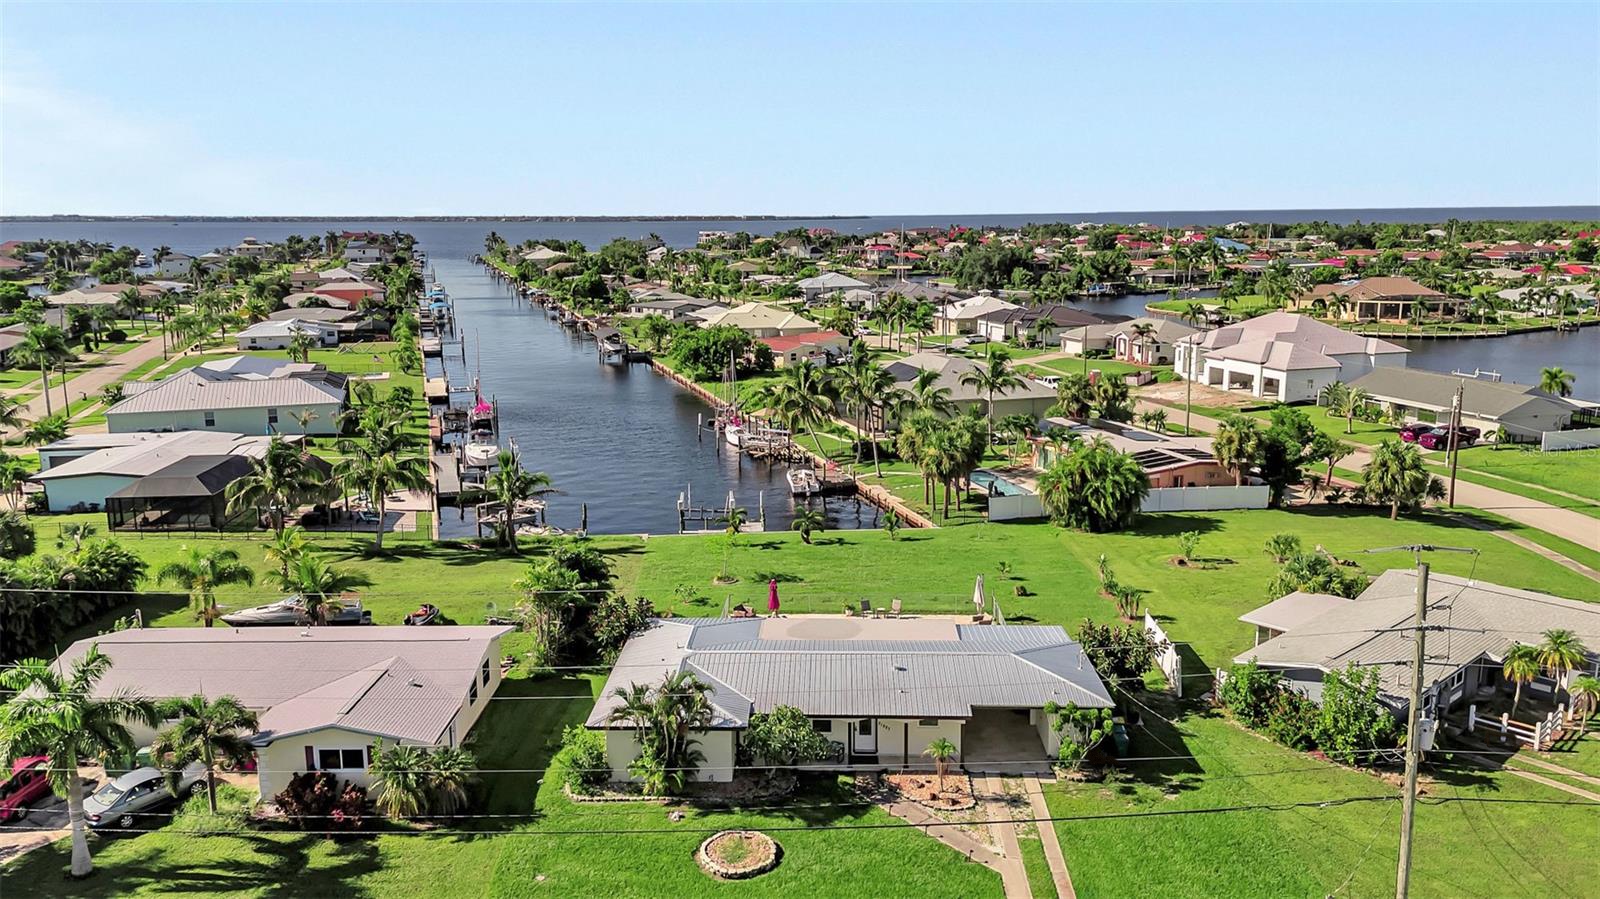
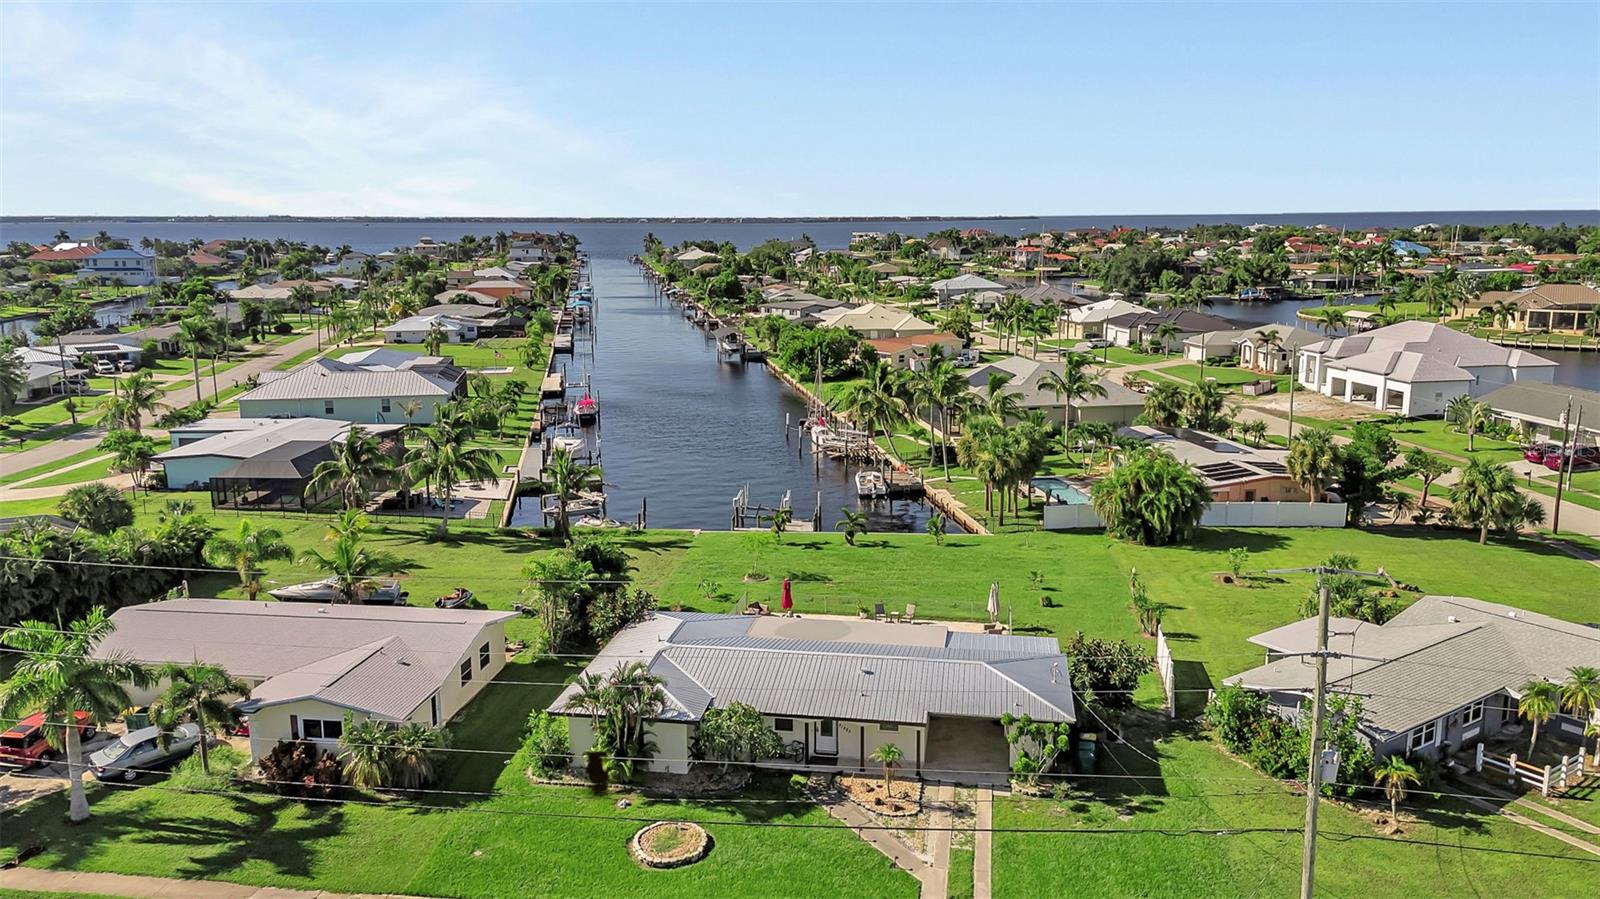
lounge chair: present [1083,737,1119,772] -> present [585,751,611,794]

